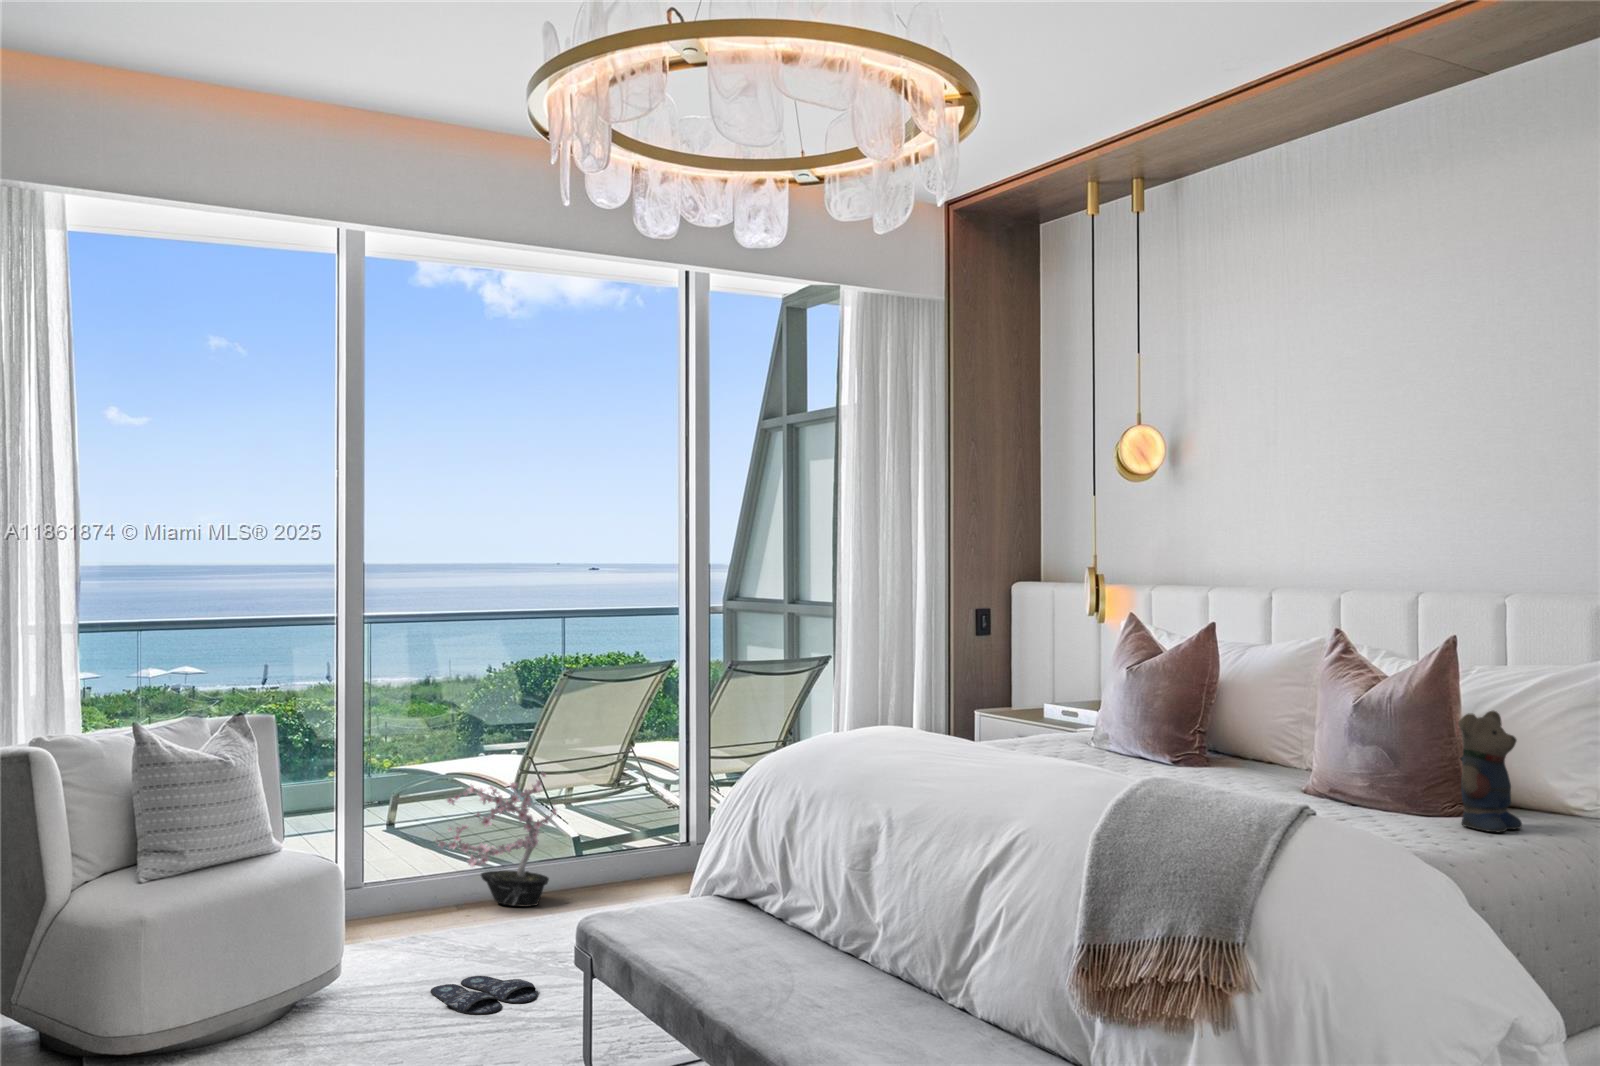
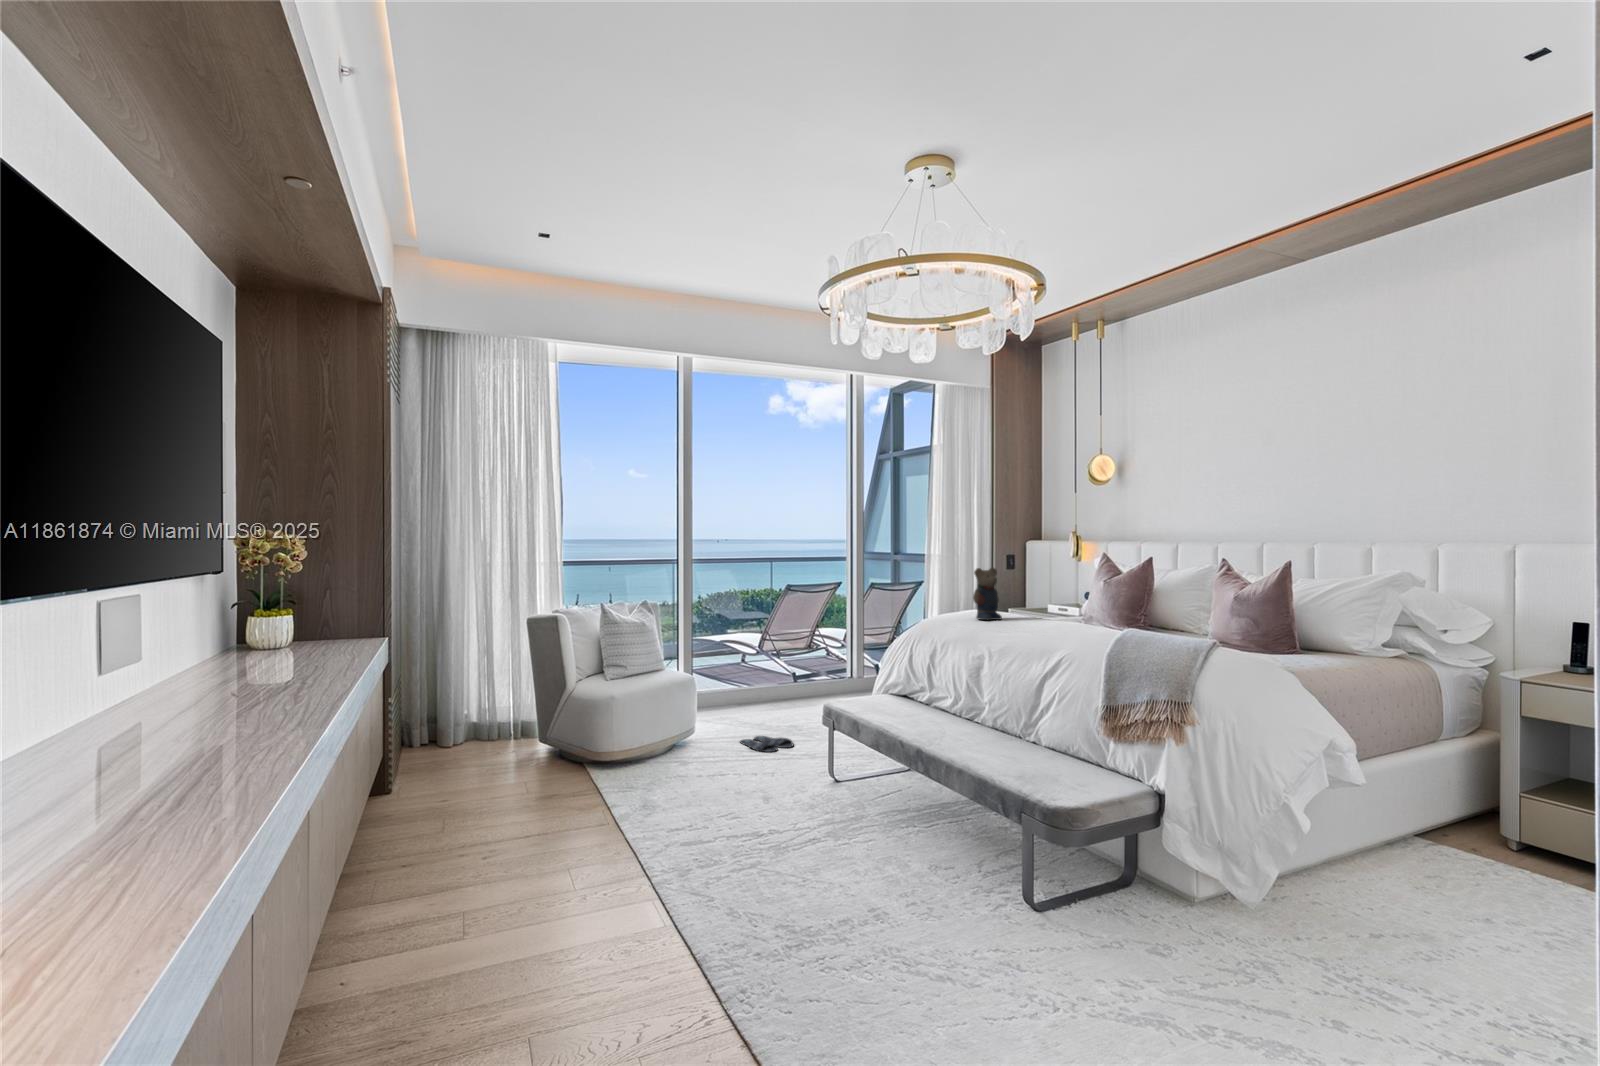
teddy bear: present [1458,711,1522,832] -> present [973,568,1002,620]
potted plant: present [435,772,557,907] -> none [727,636,791,707]

